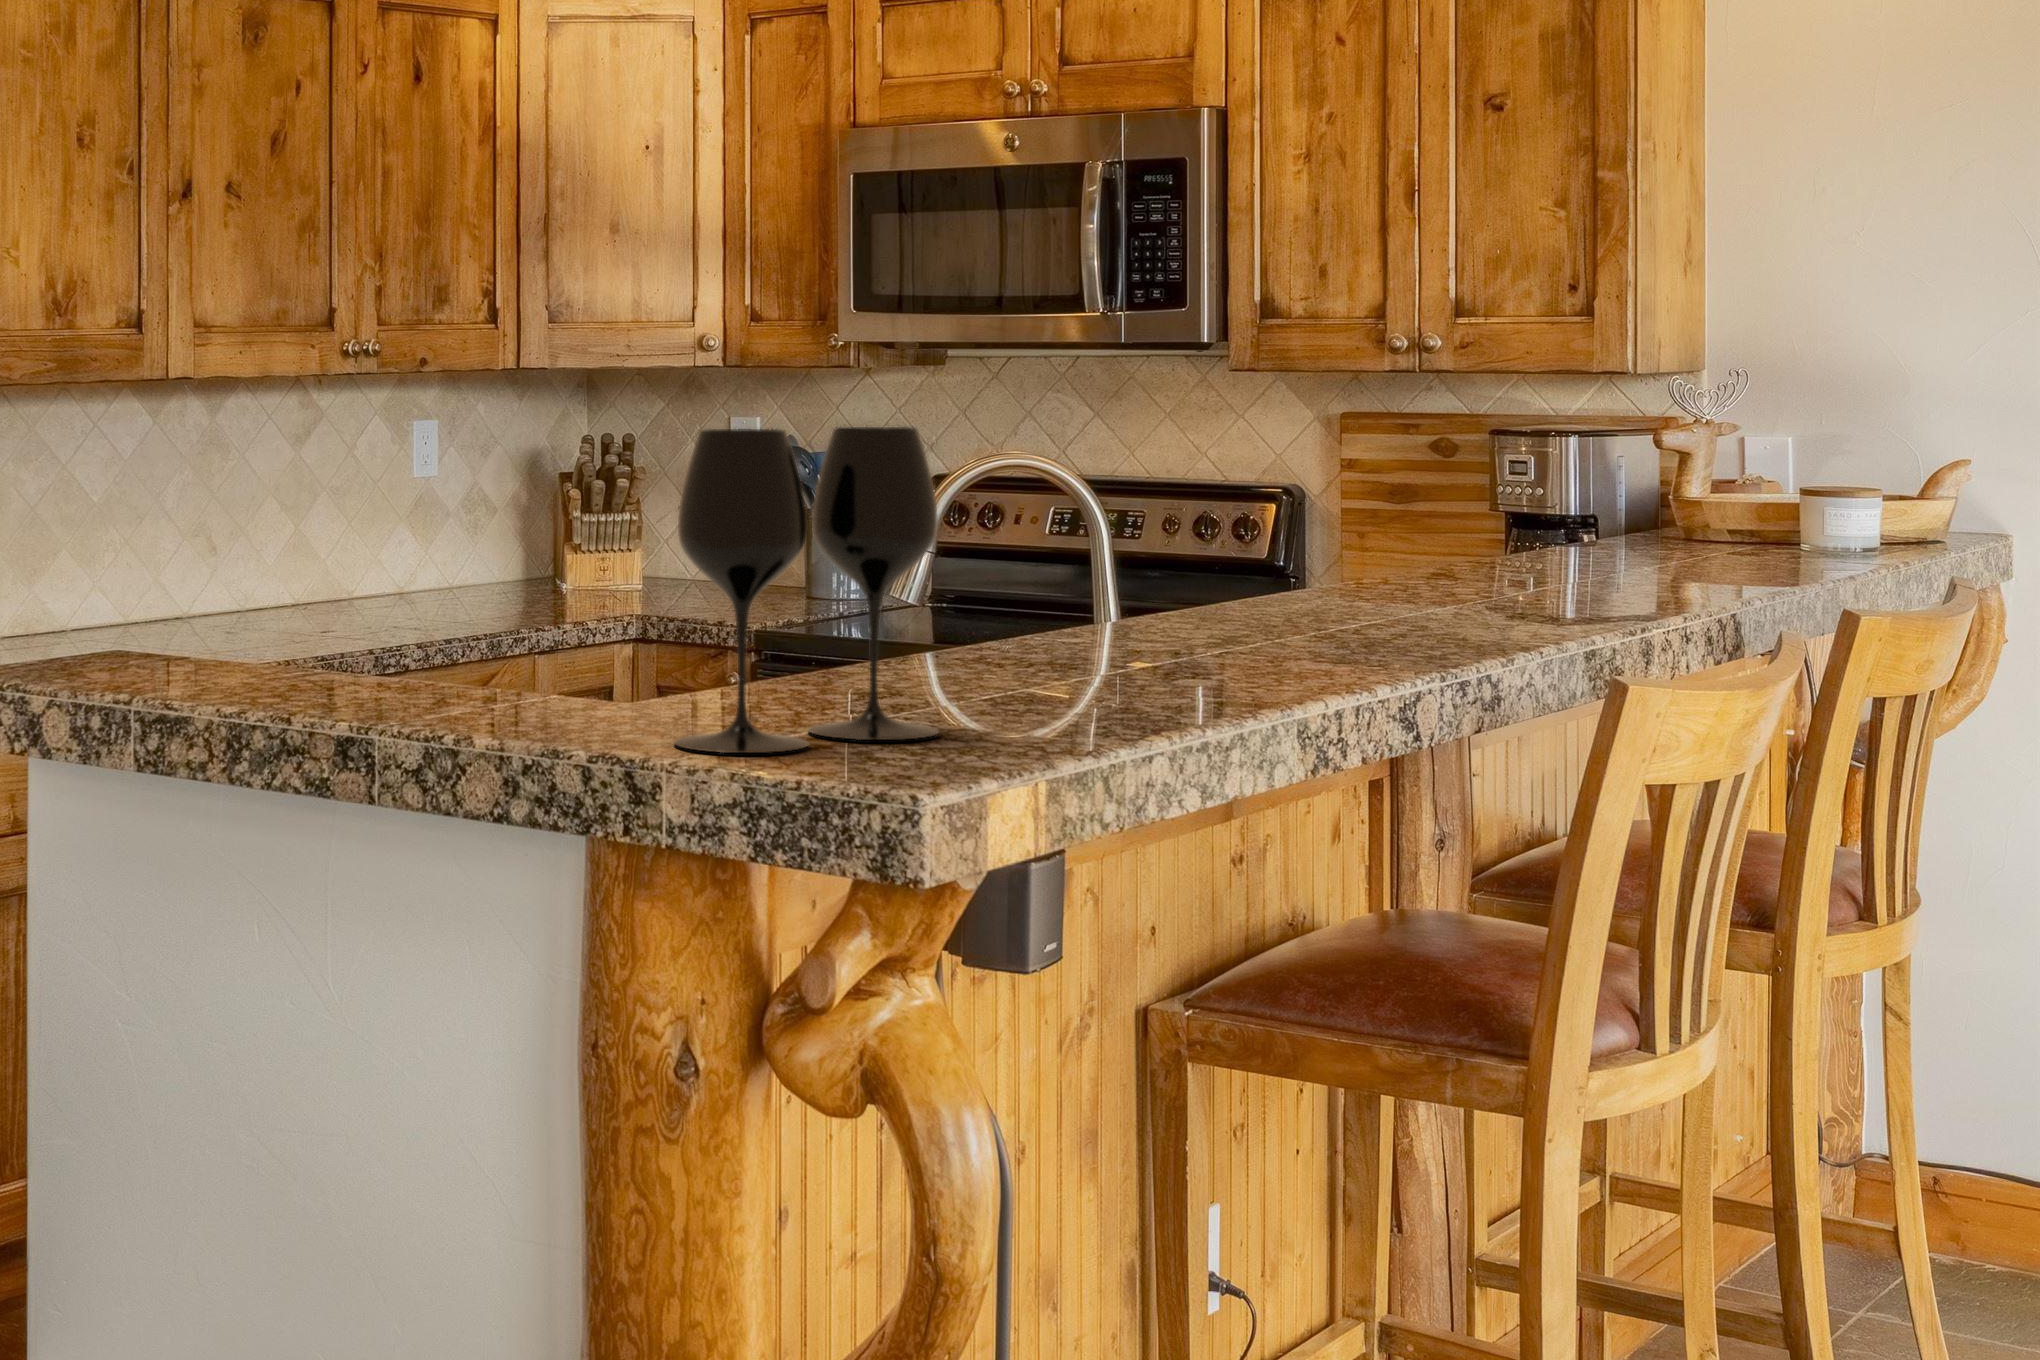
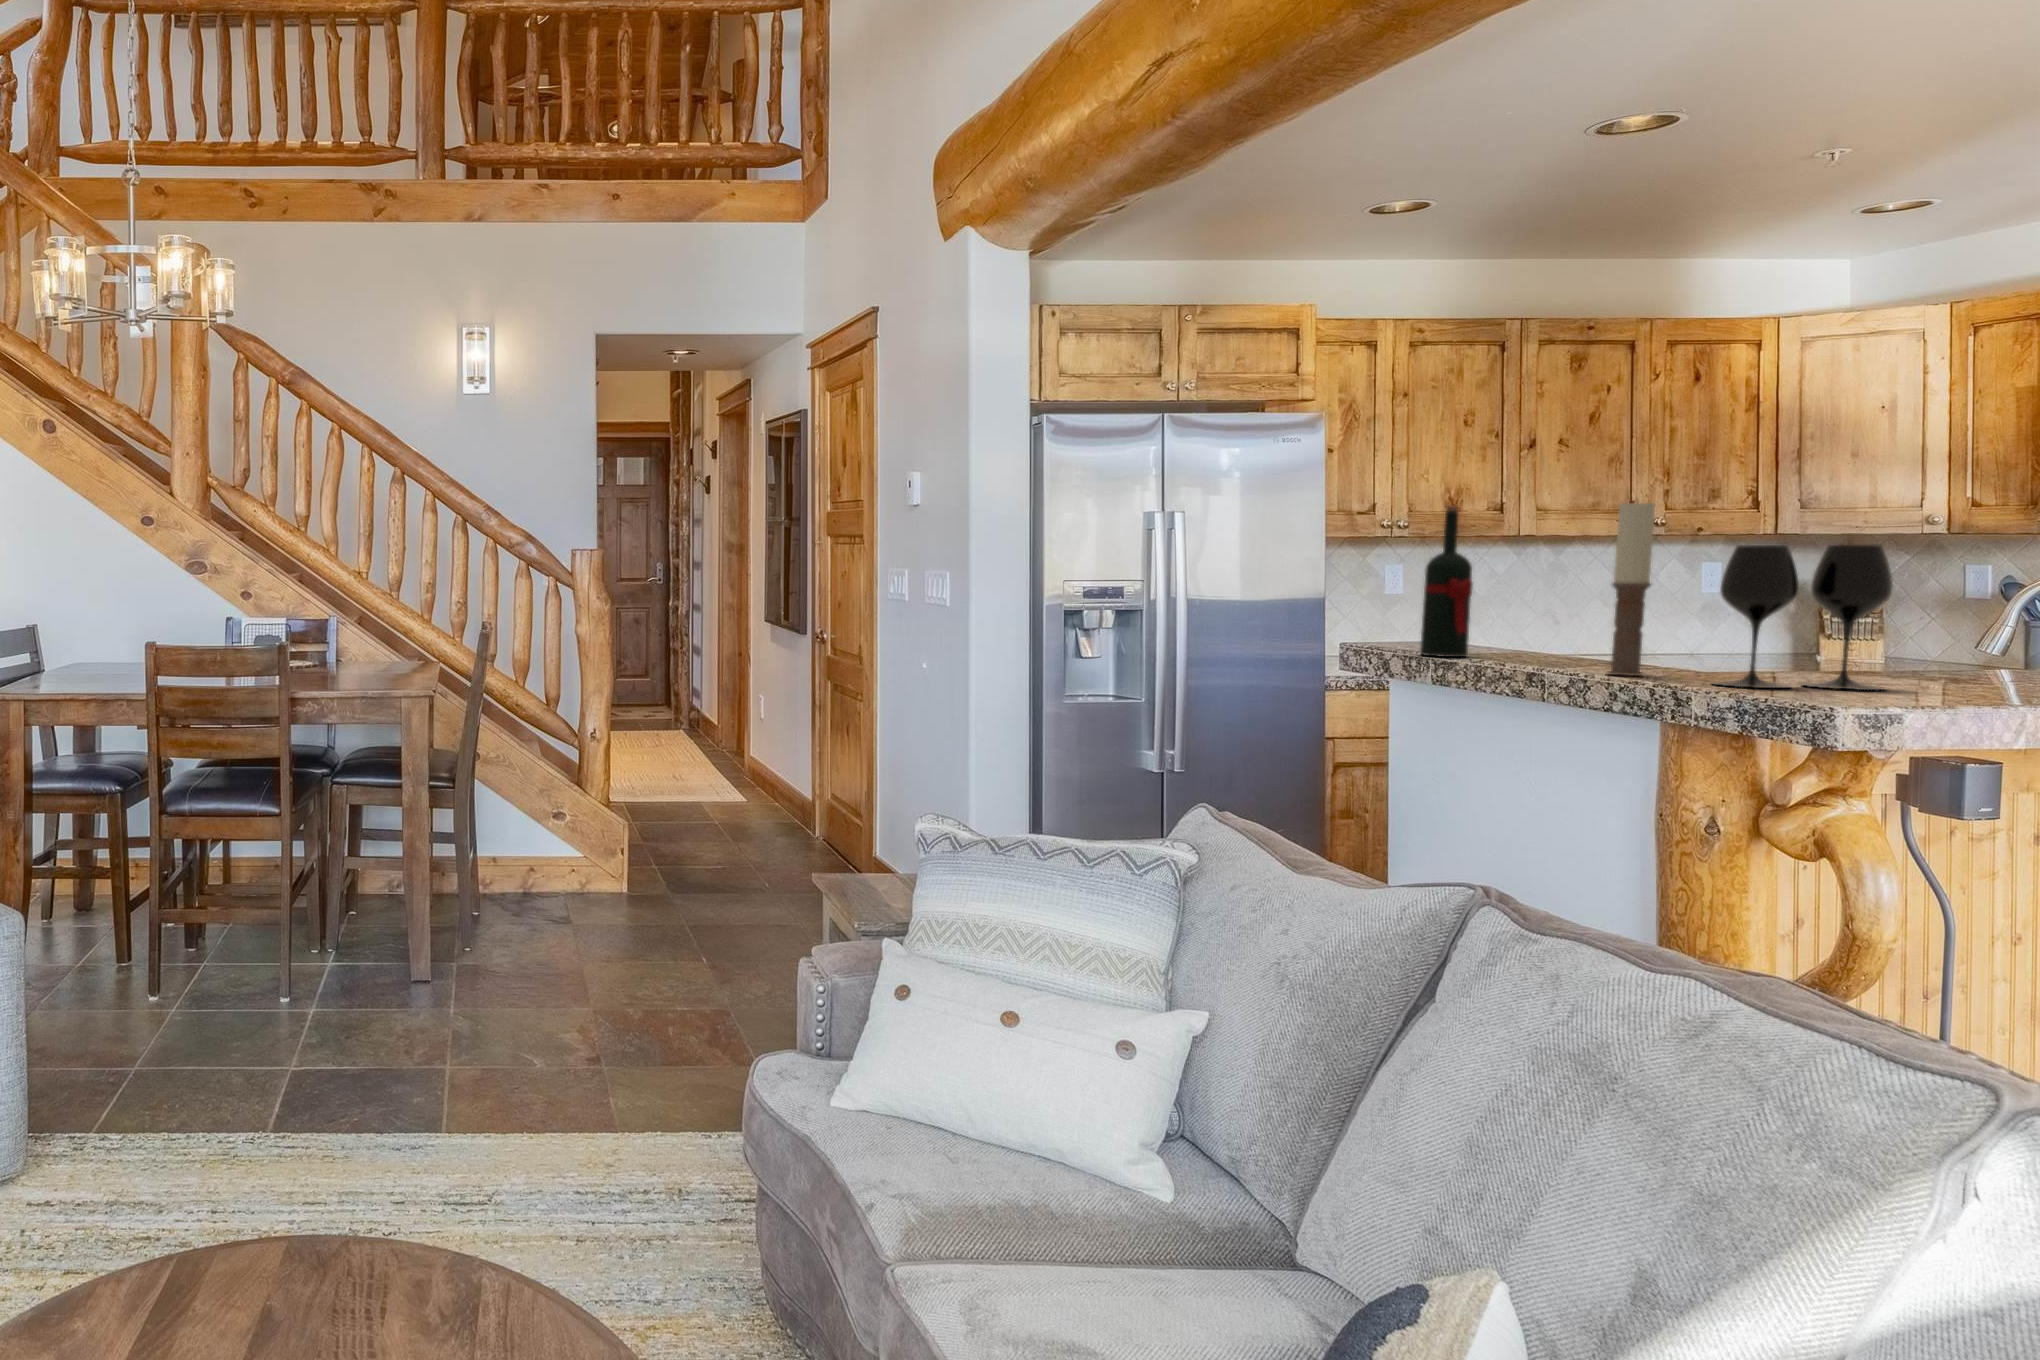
candle: none [475,315,544,729] -> present [1607,502,1655,676]
wine bottle: none [89,319,187,685] -> present [1420,505,1473,657]

